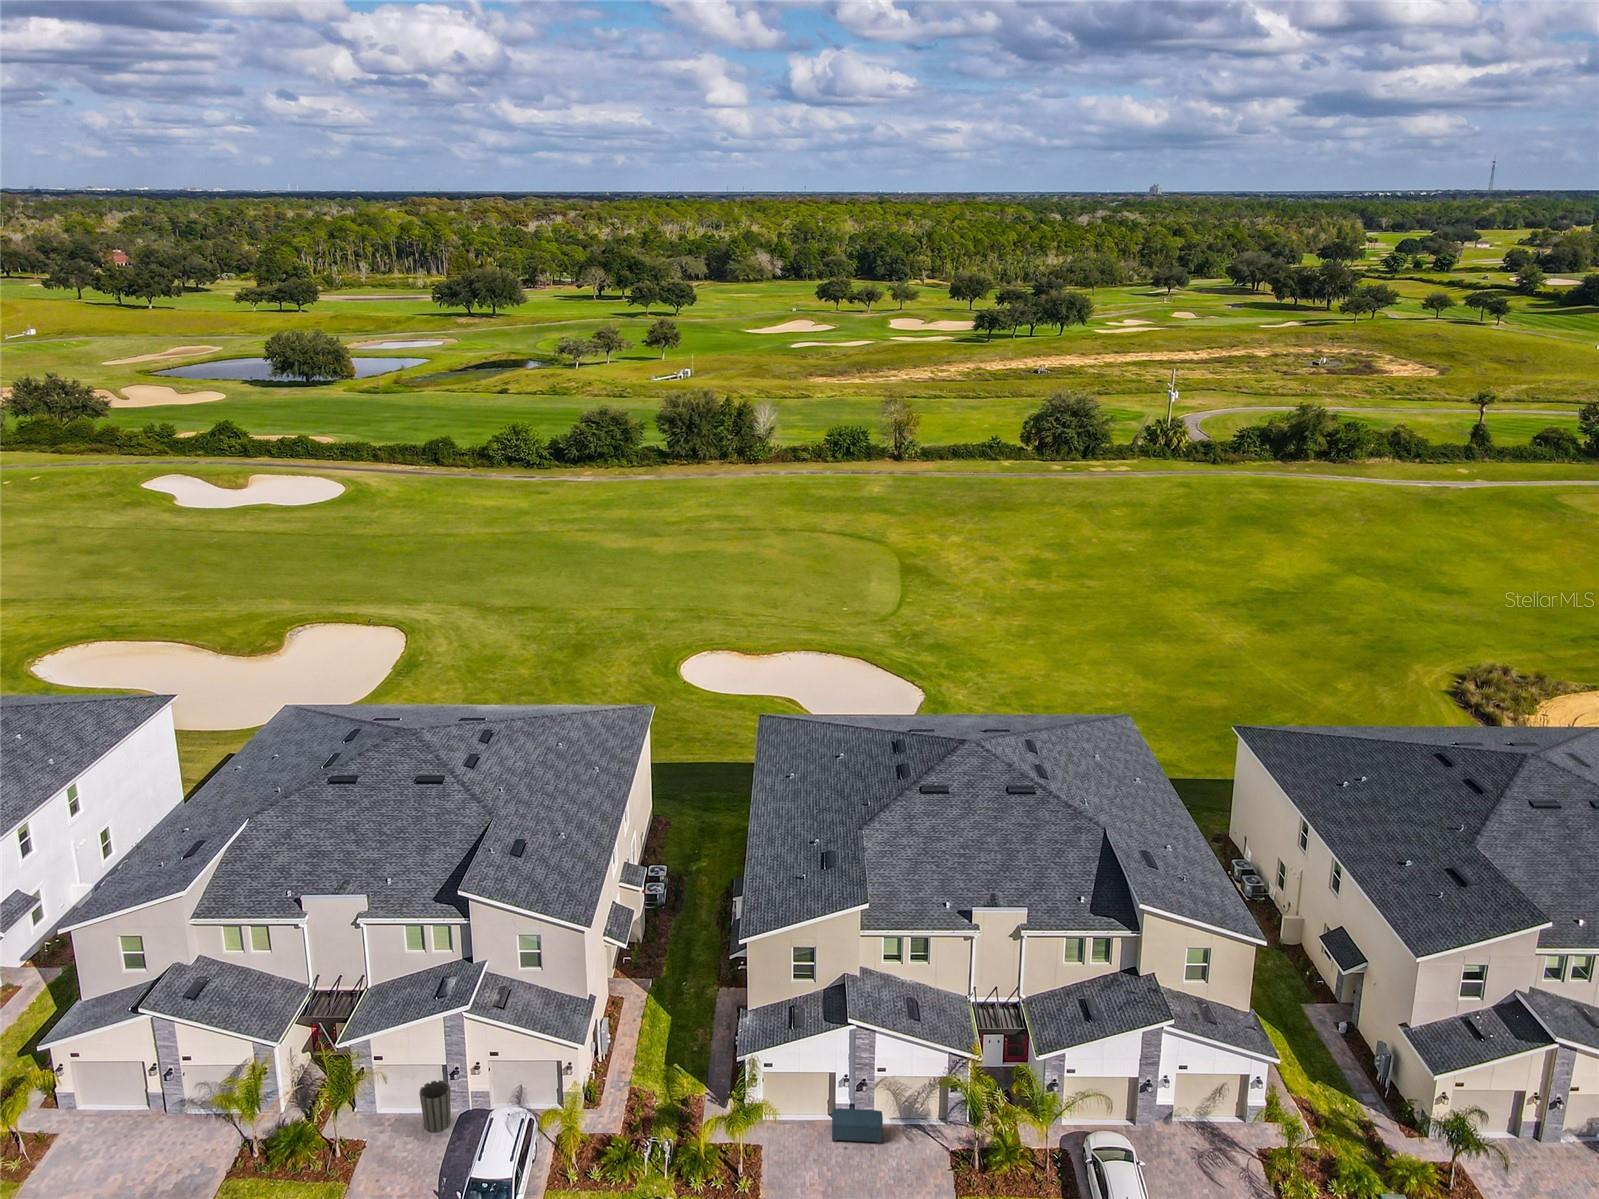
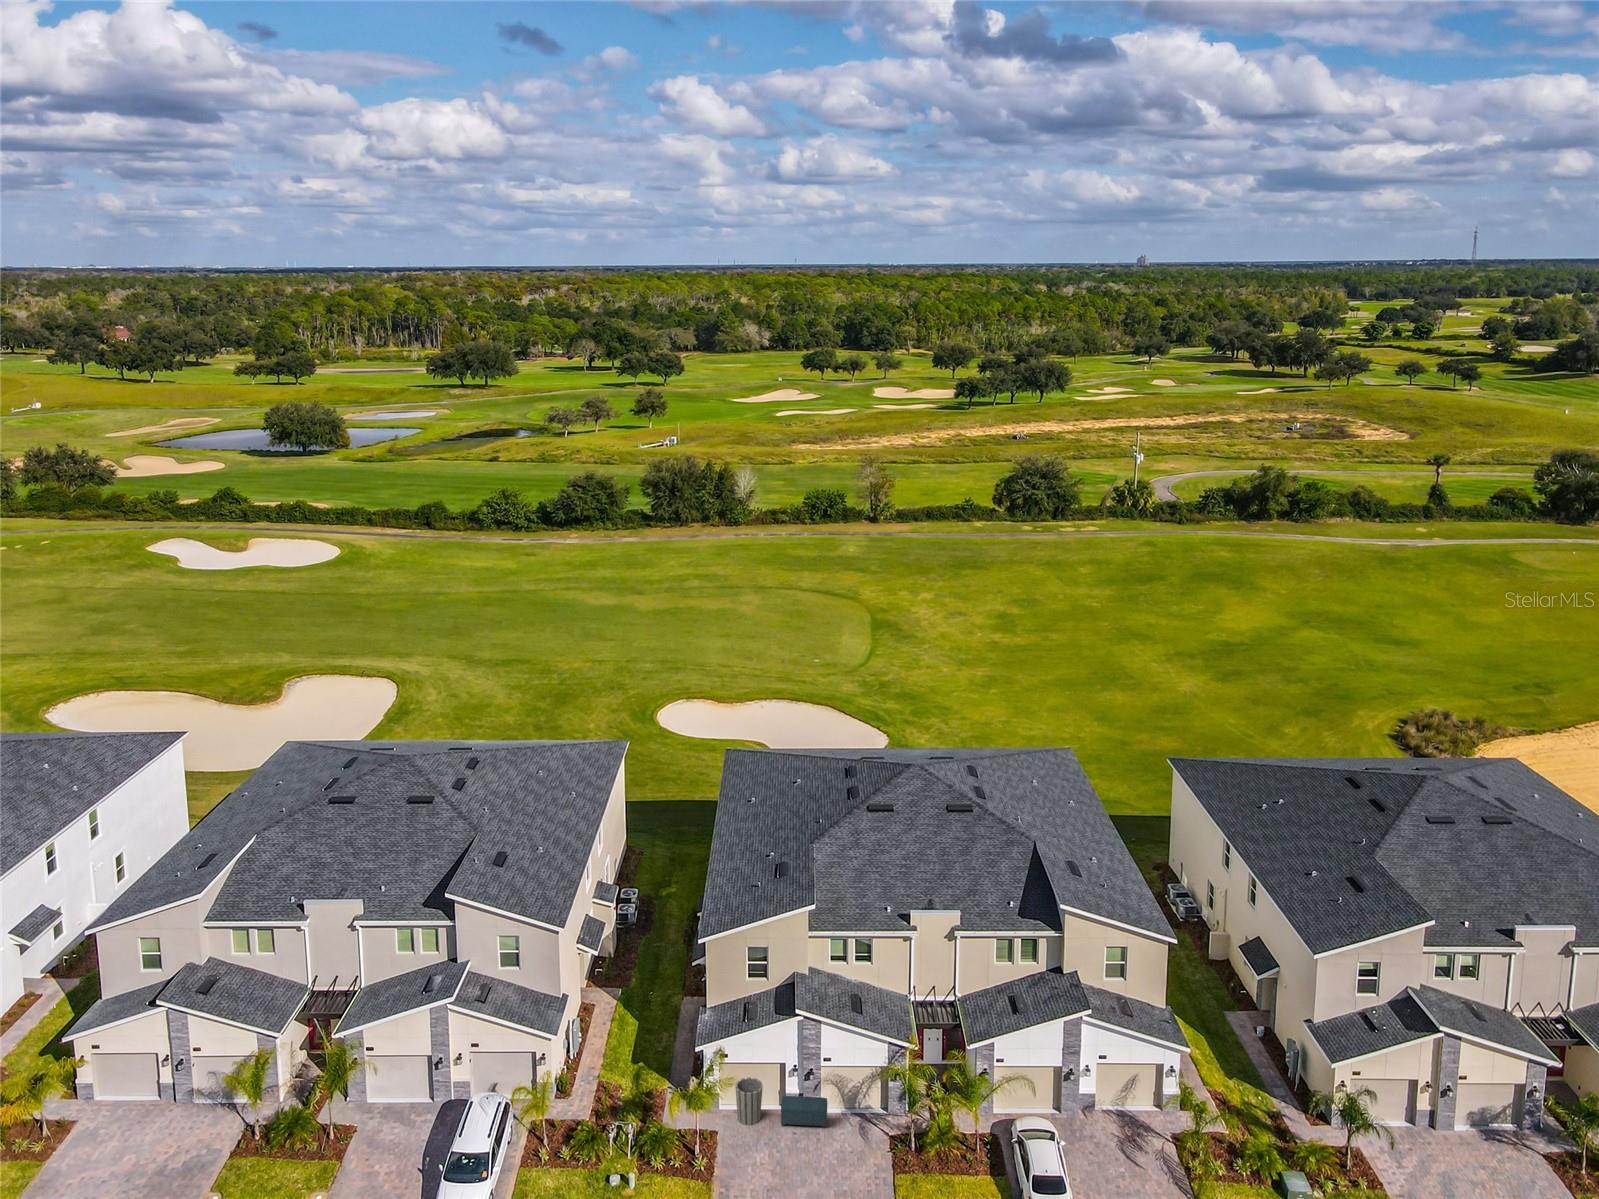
trash can: present [419,1080,450,1133] -> present [735,1077,763,1125]

